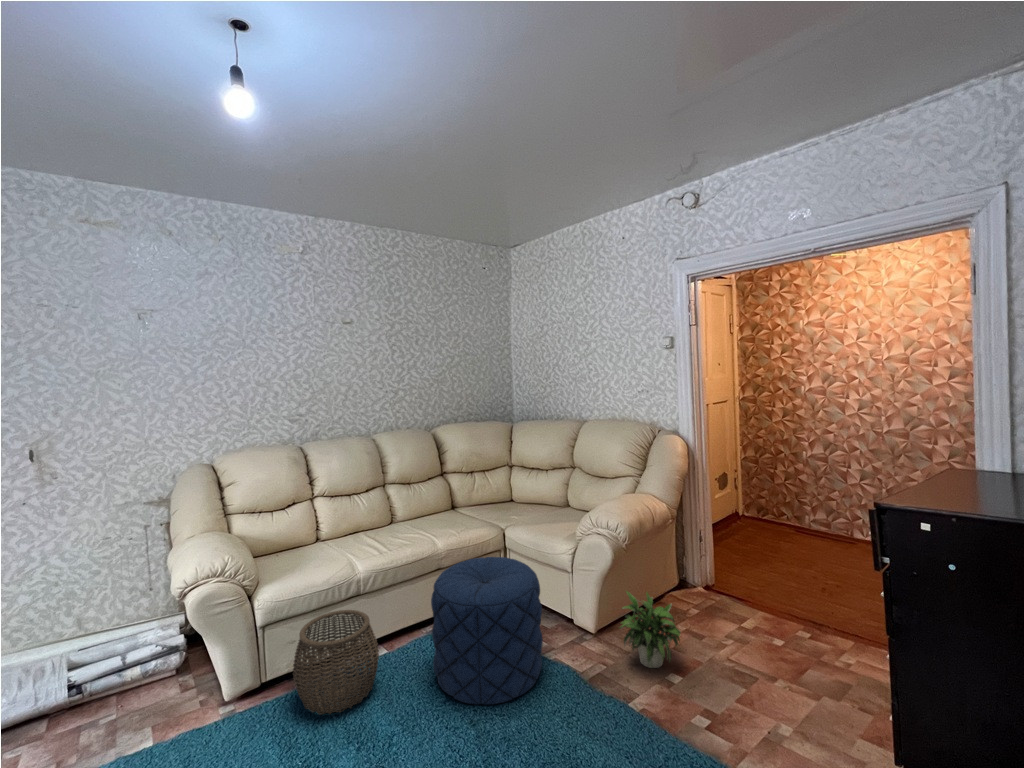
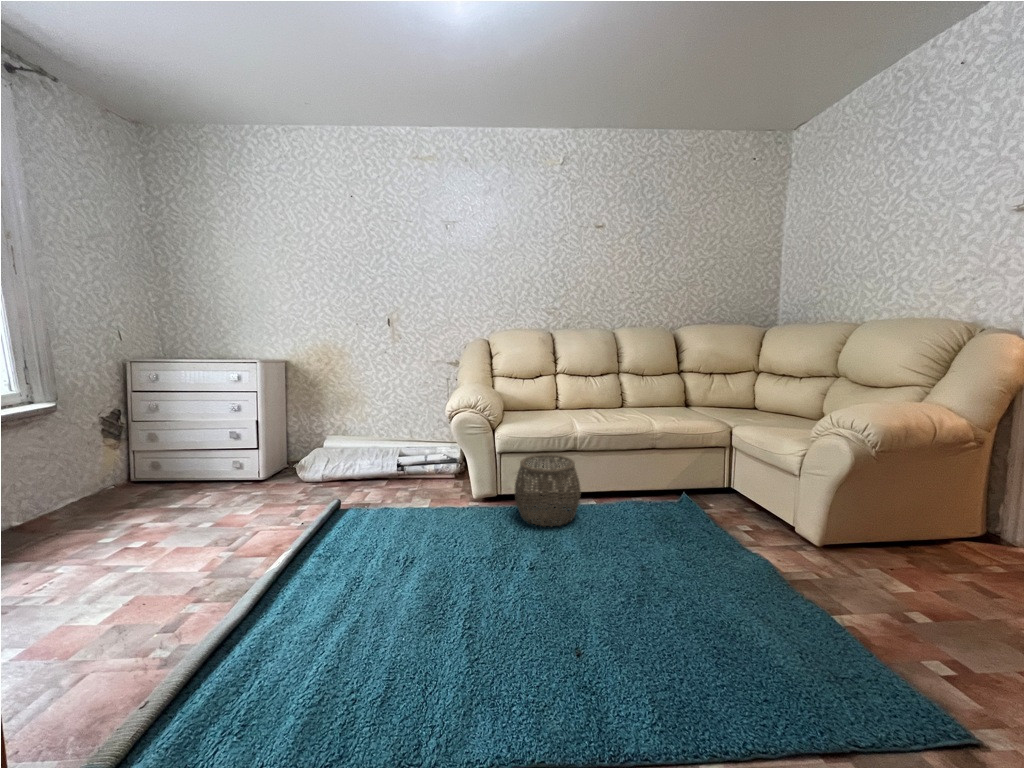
pouf: present [431,557,543,705] -> none [626,436,745,566]
potted plant: present [620,591,681,668] -> none [842,505,945,599]

